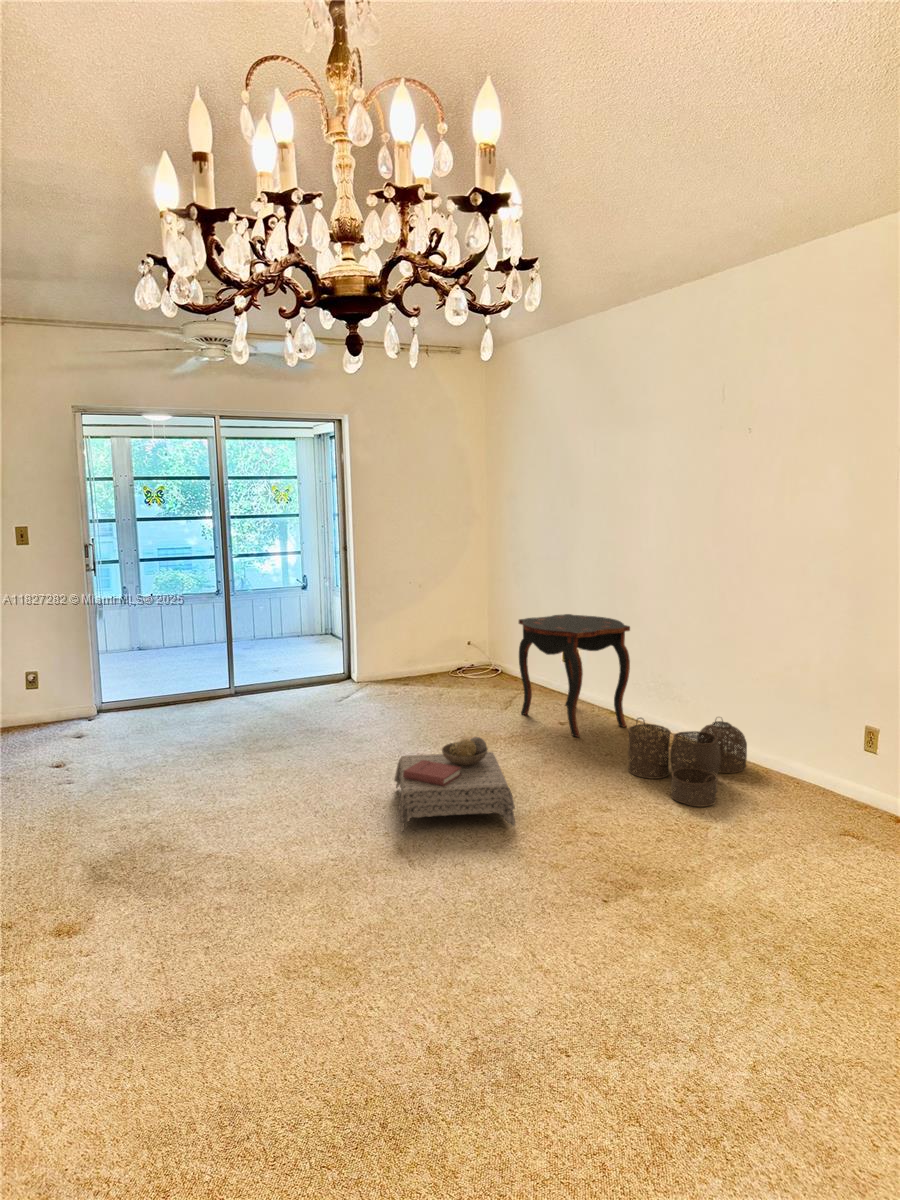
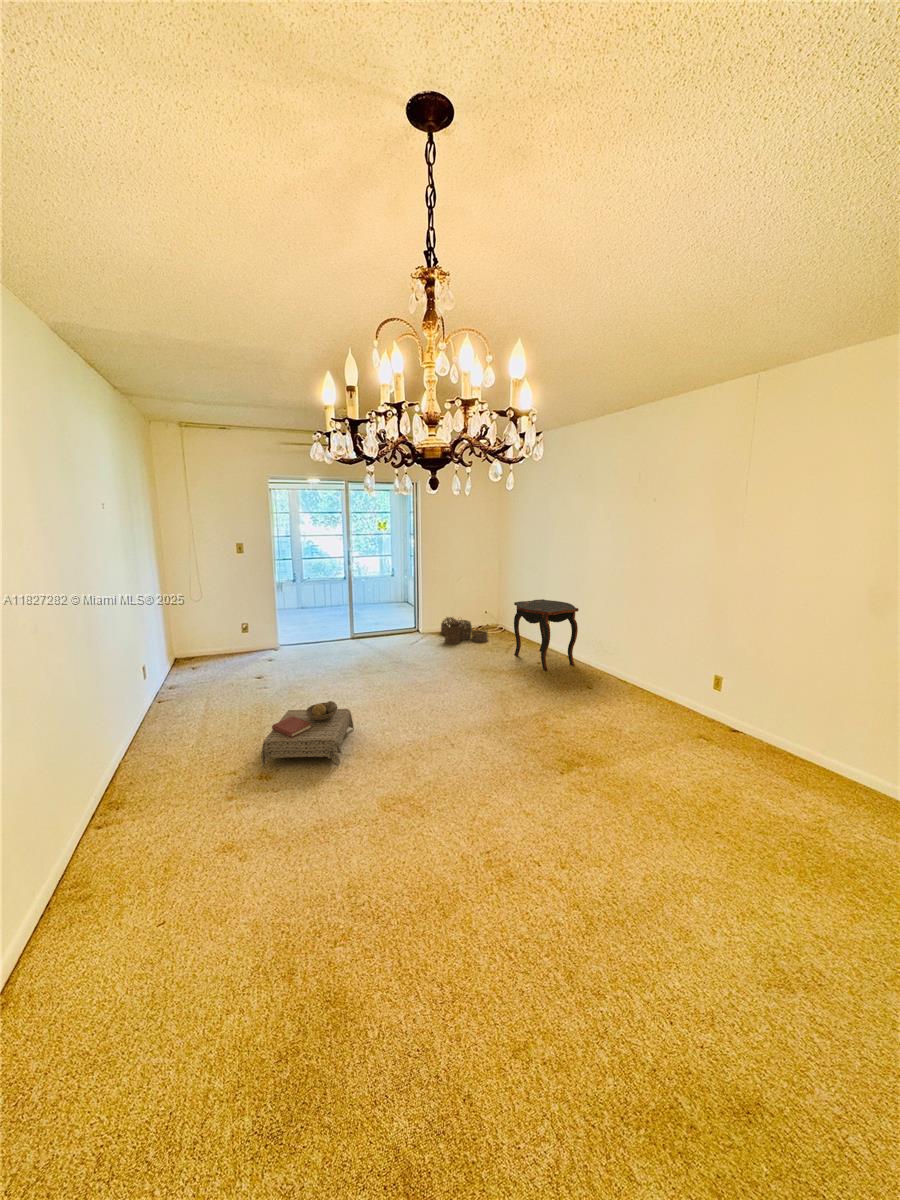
woven basket: present [628,718,747,807] -> present [441,617,488,644]
ottoman: present [394,737,515,832] -> present [261,701,354,768]

